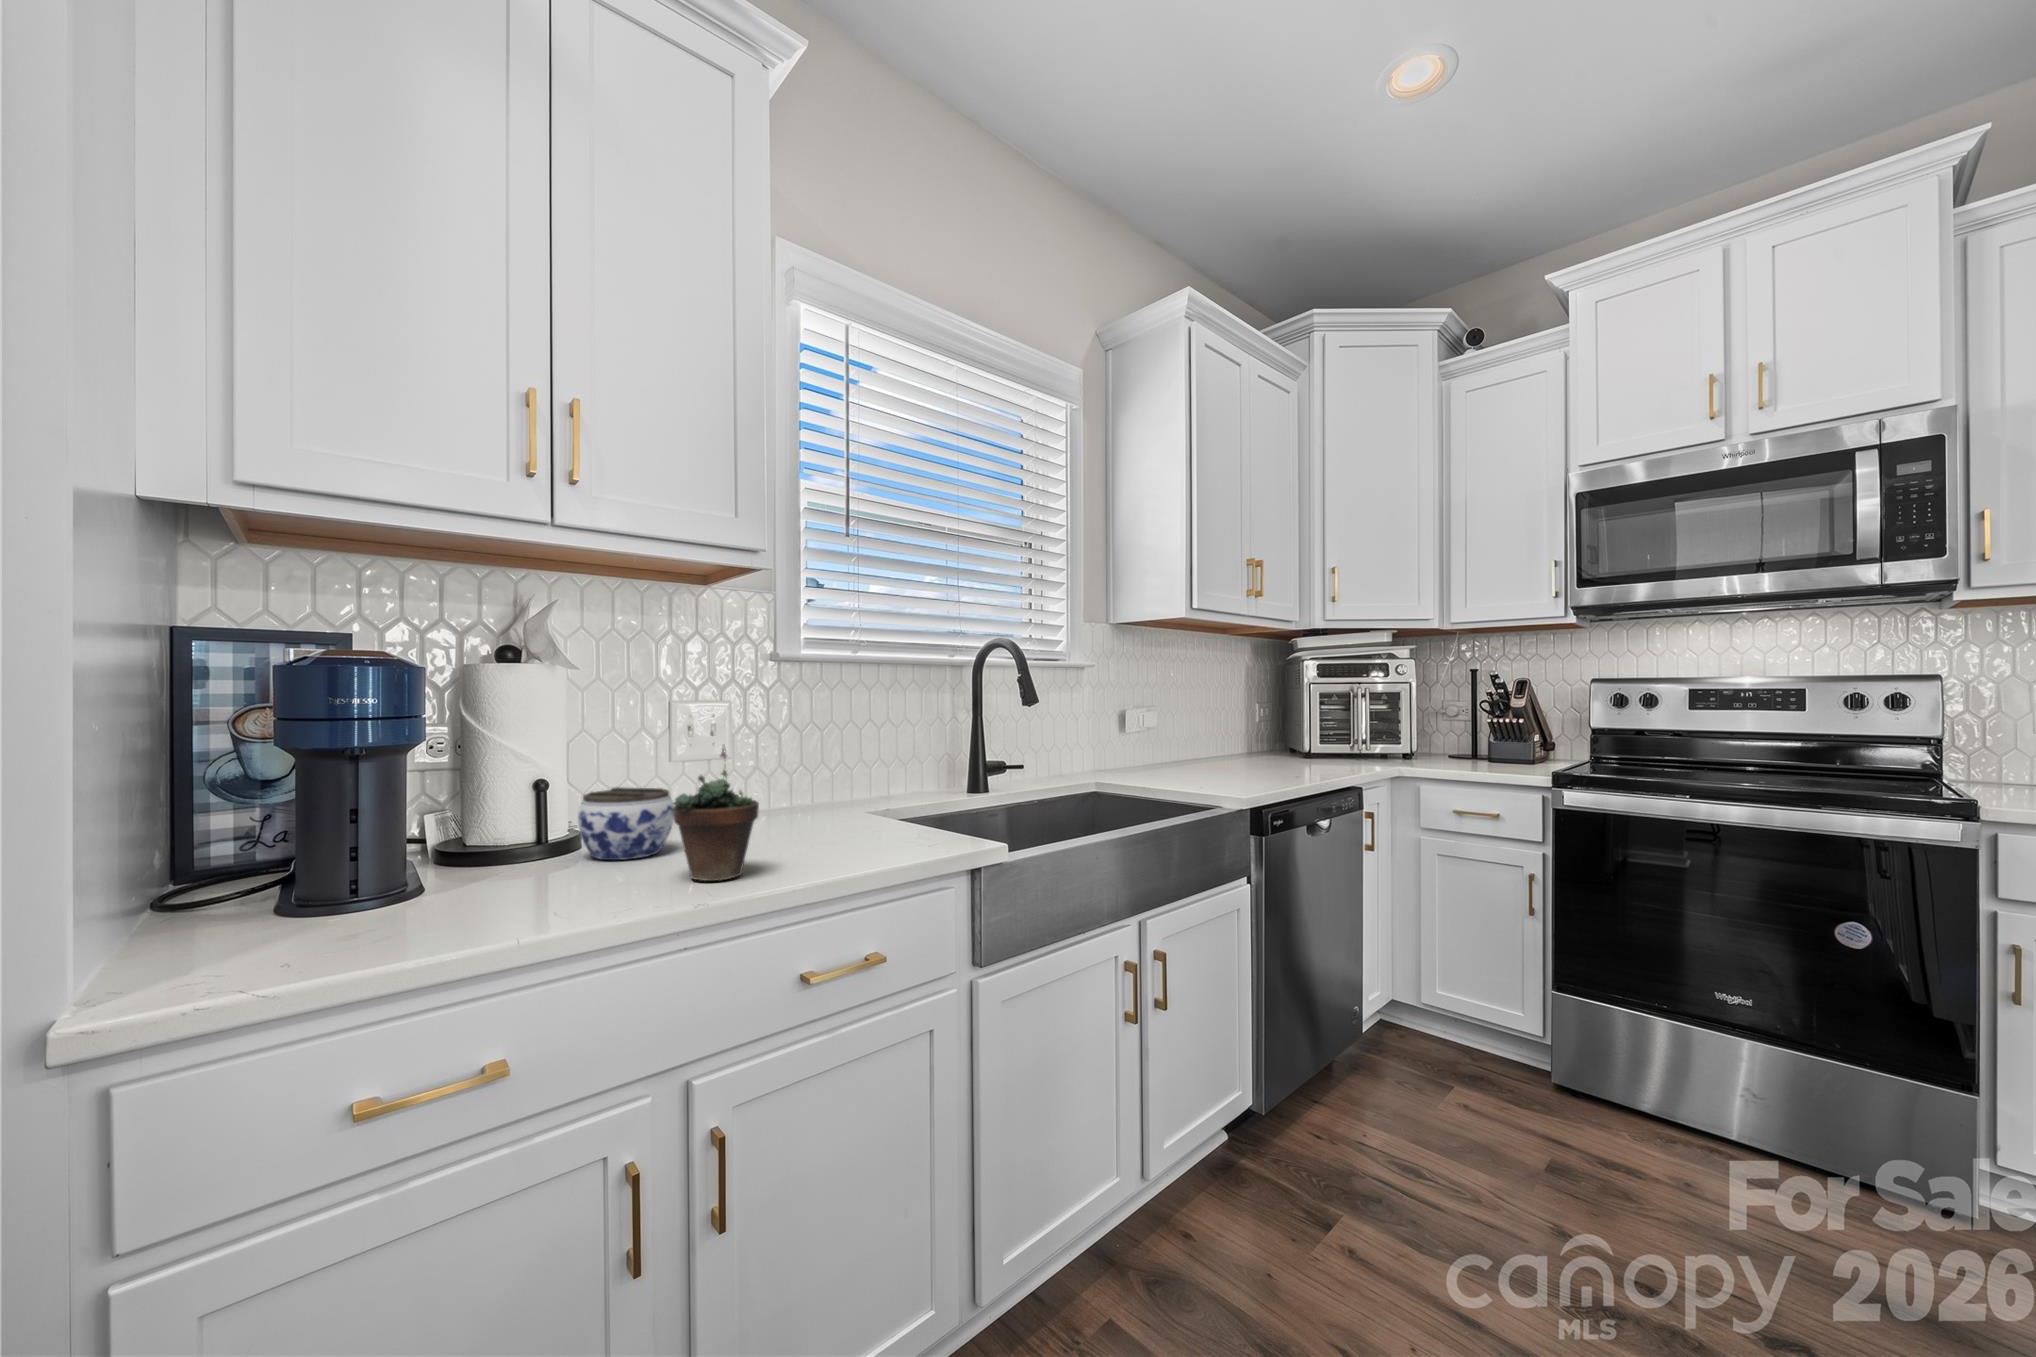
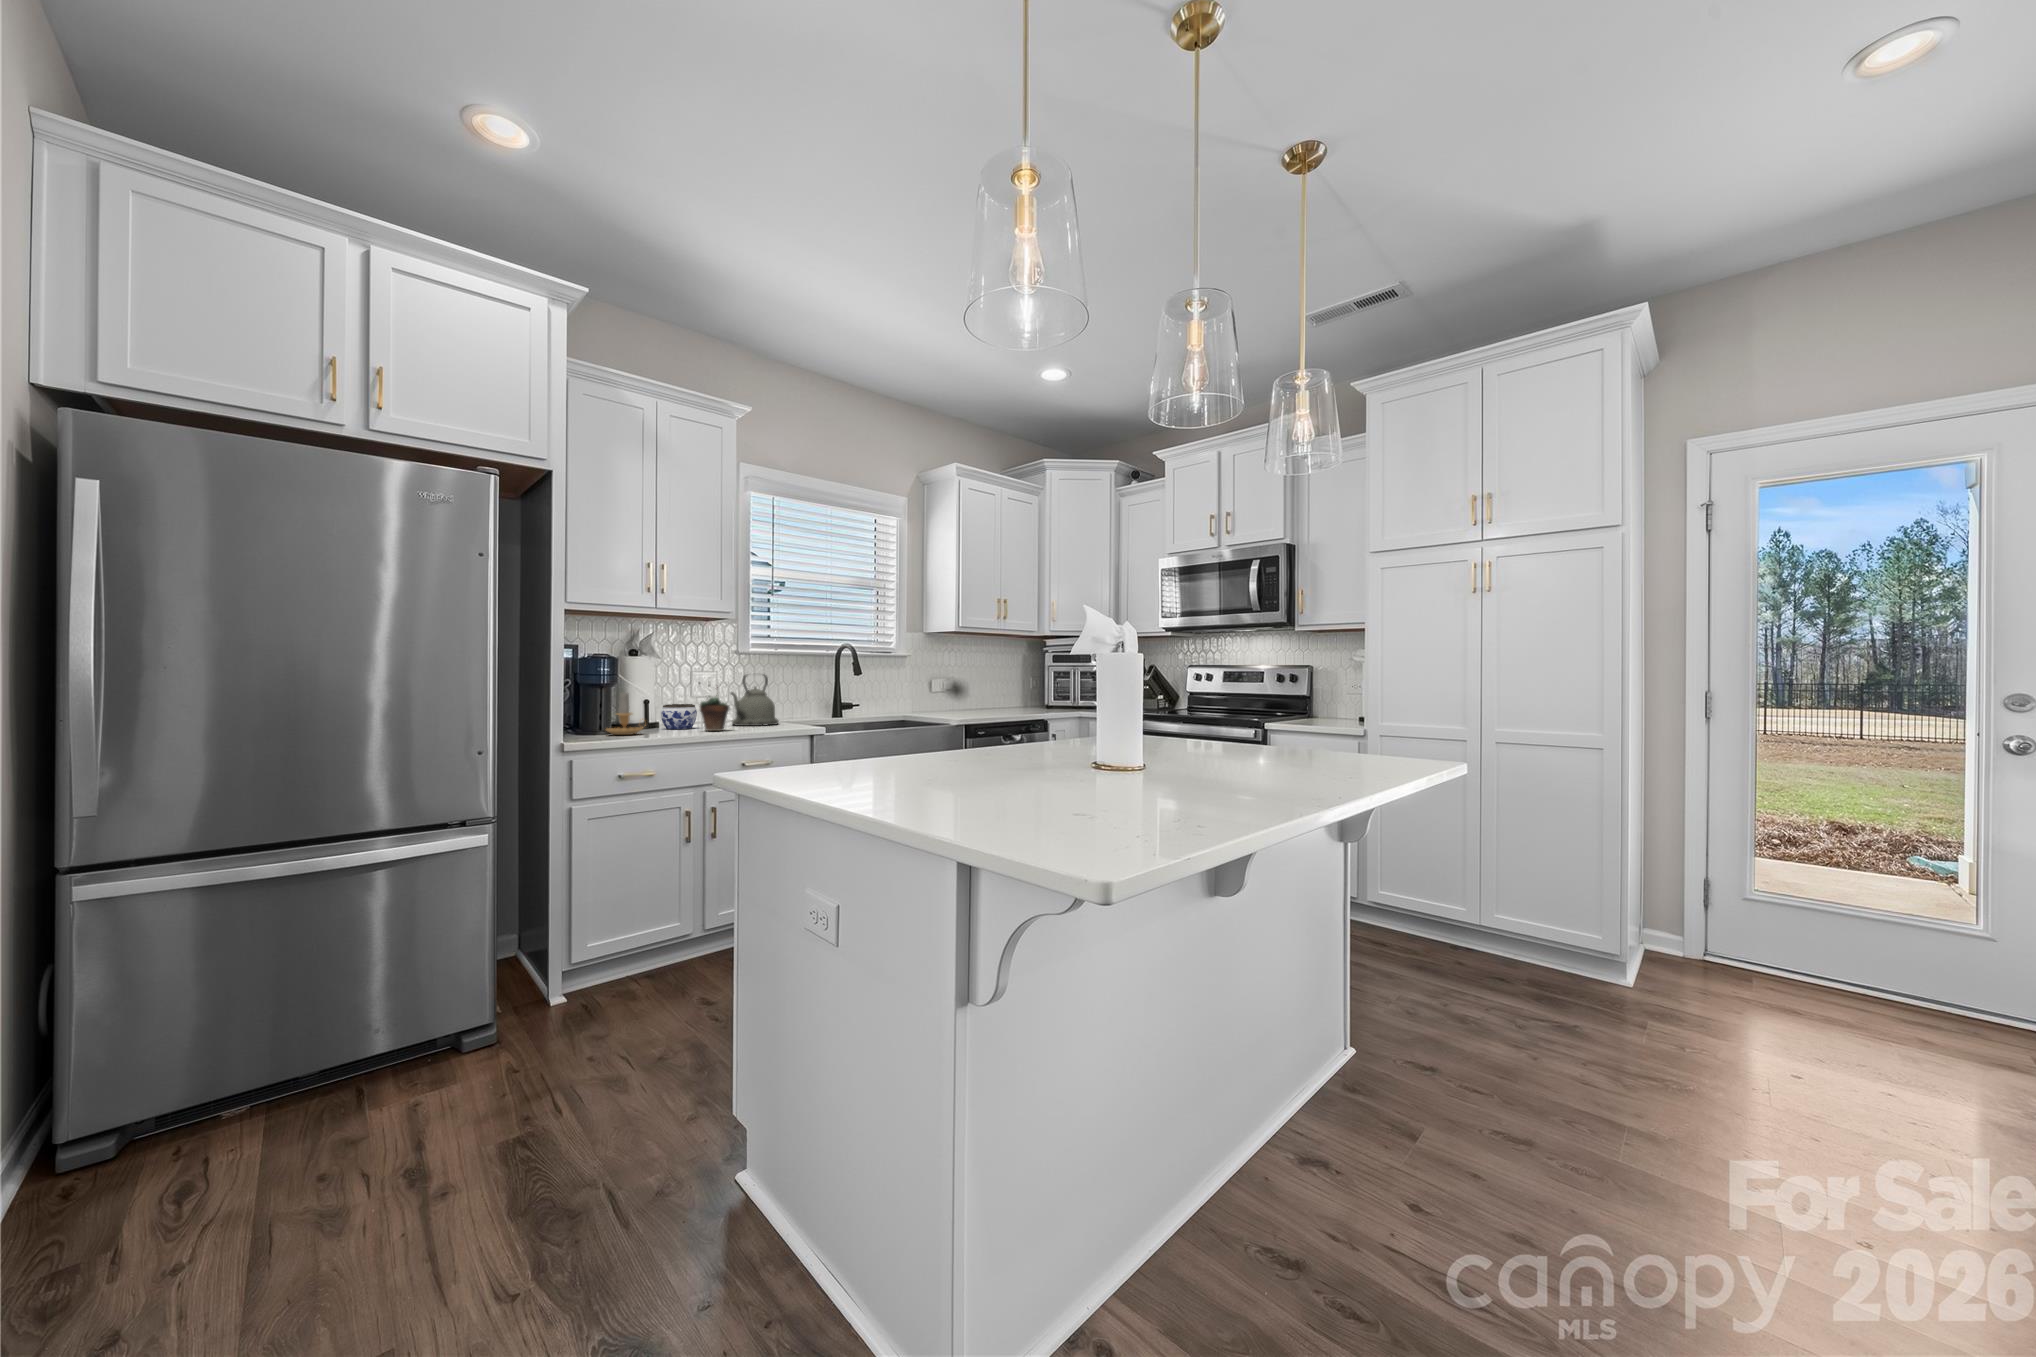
kettle: none [758,705,870,834] -> present [731,675,779,726]
candle: none [359,772,511,922] -> present [606,693,643,735]

